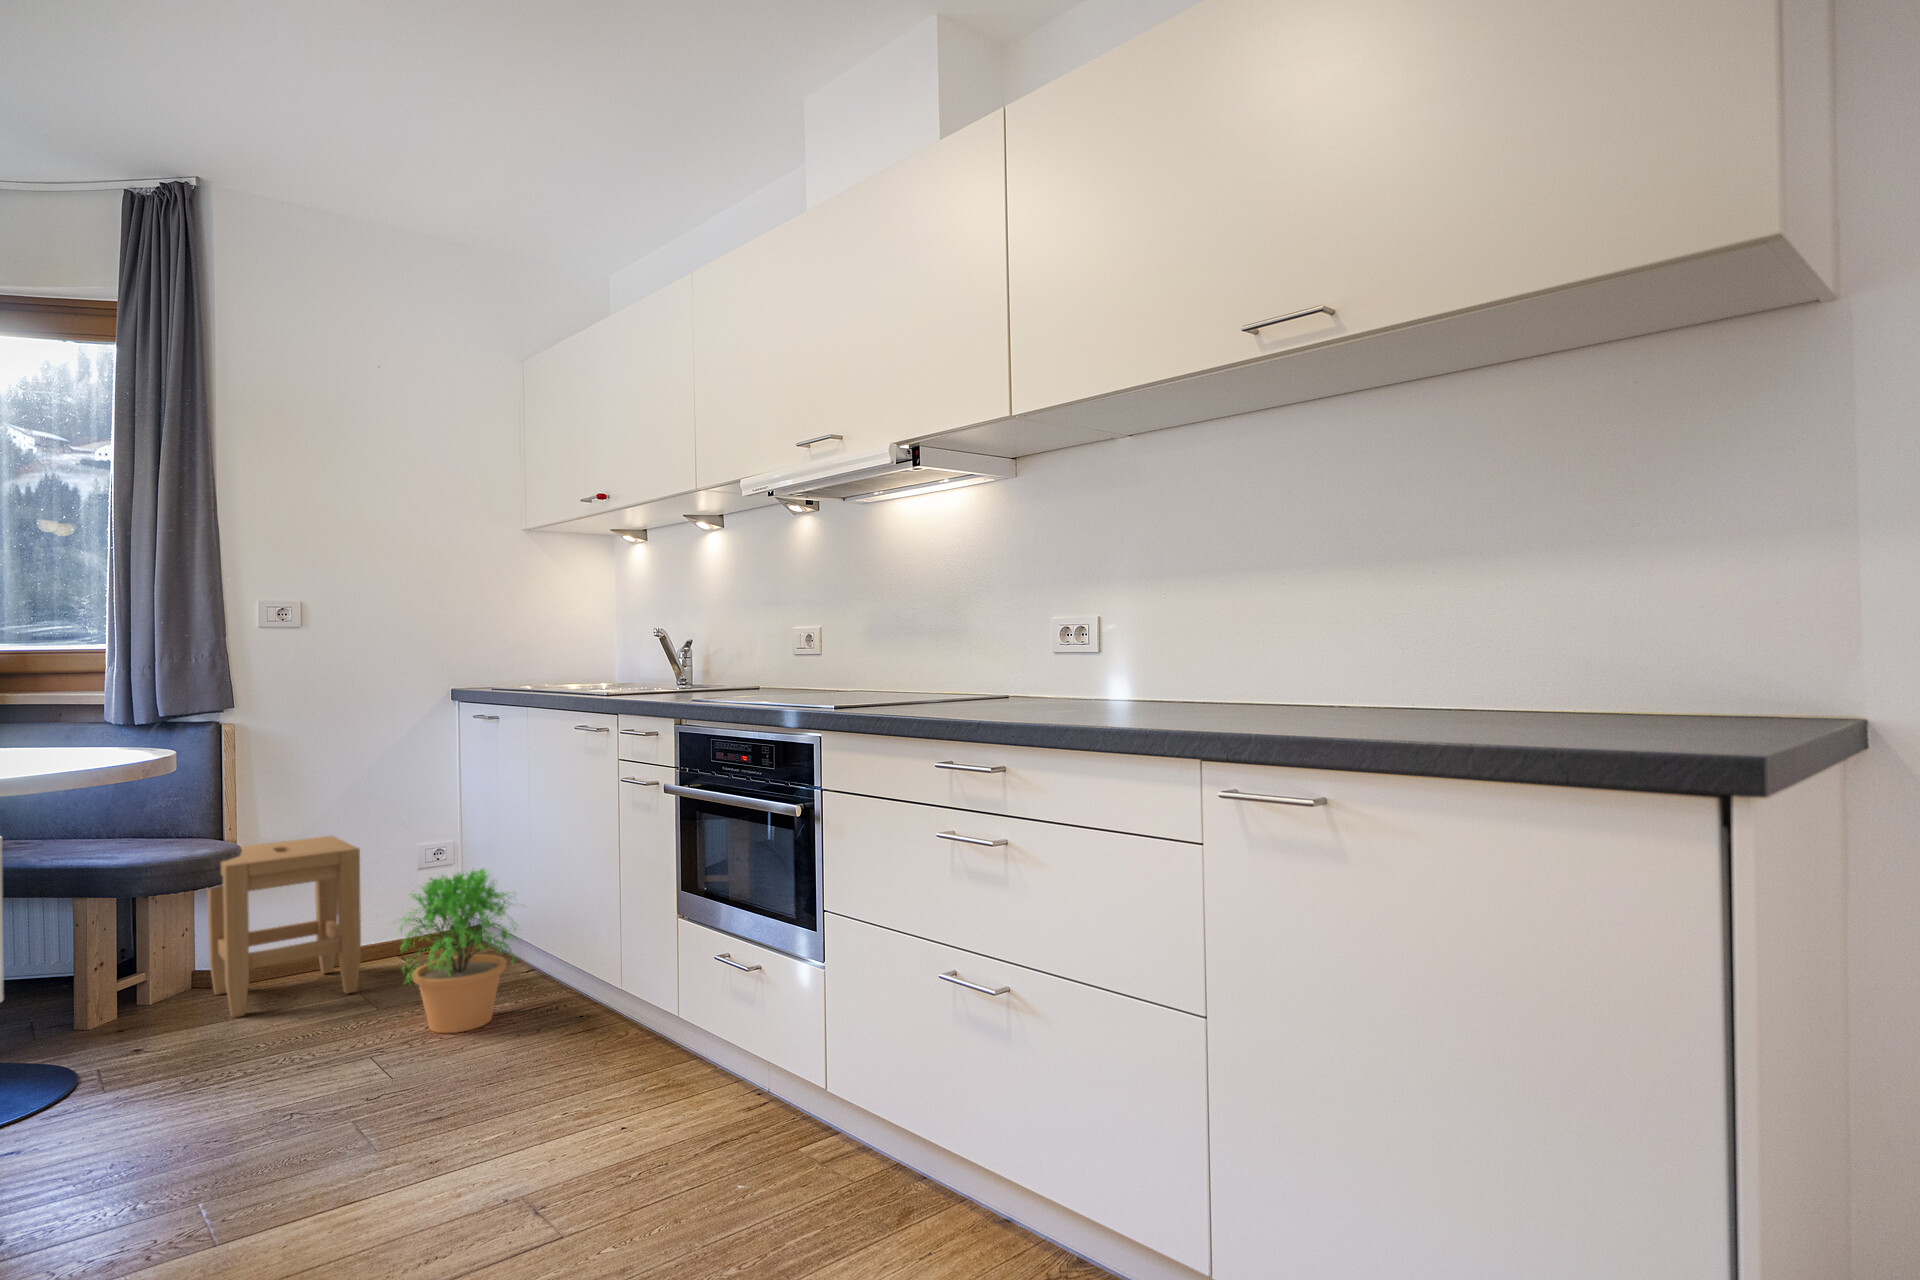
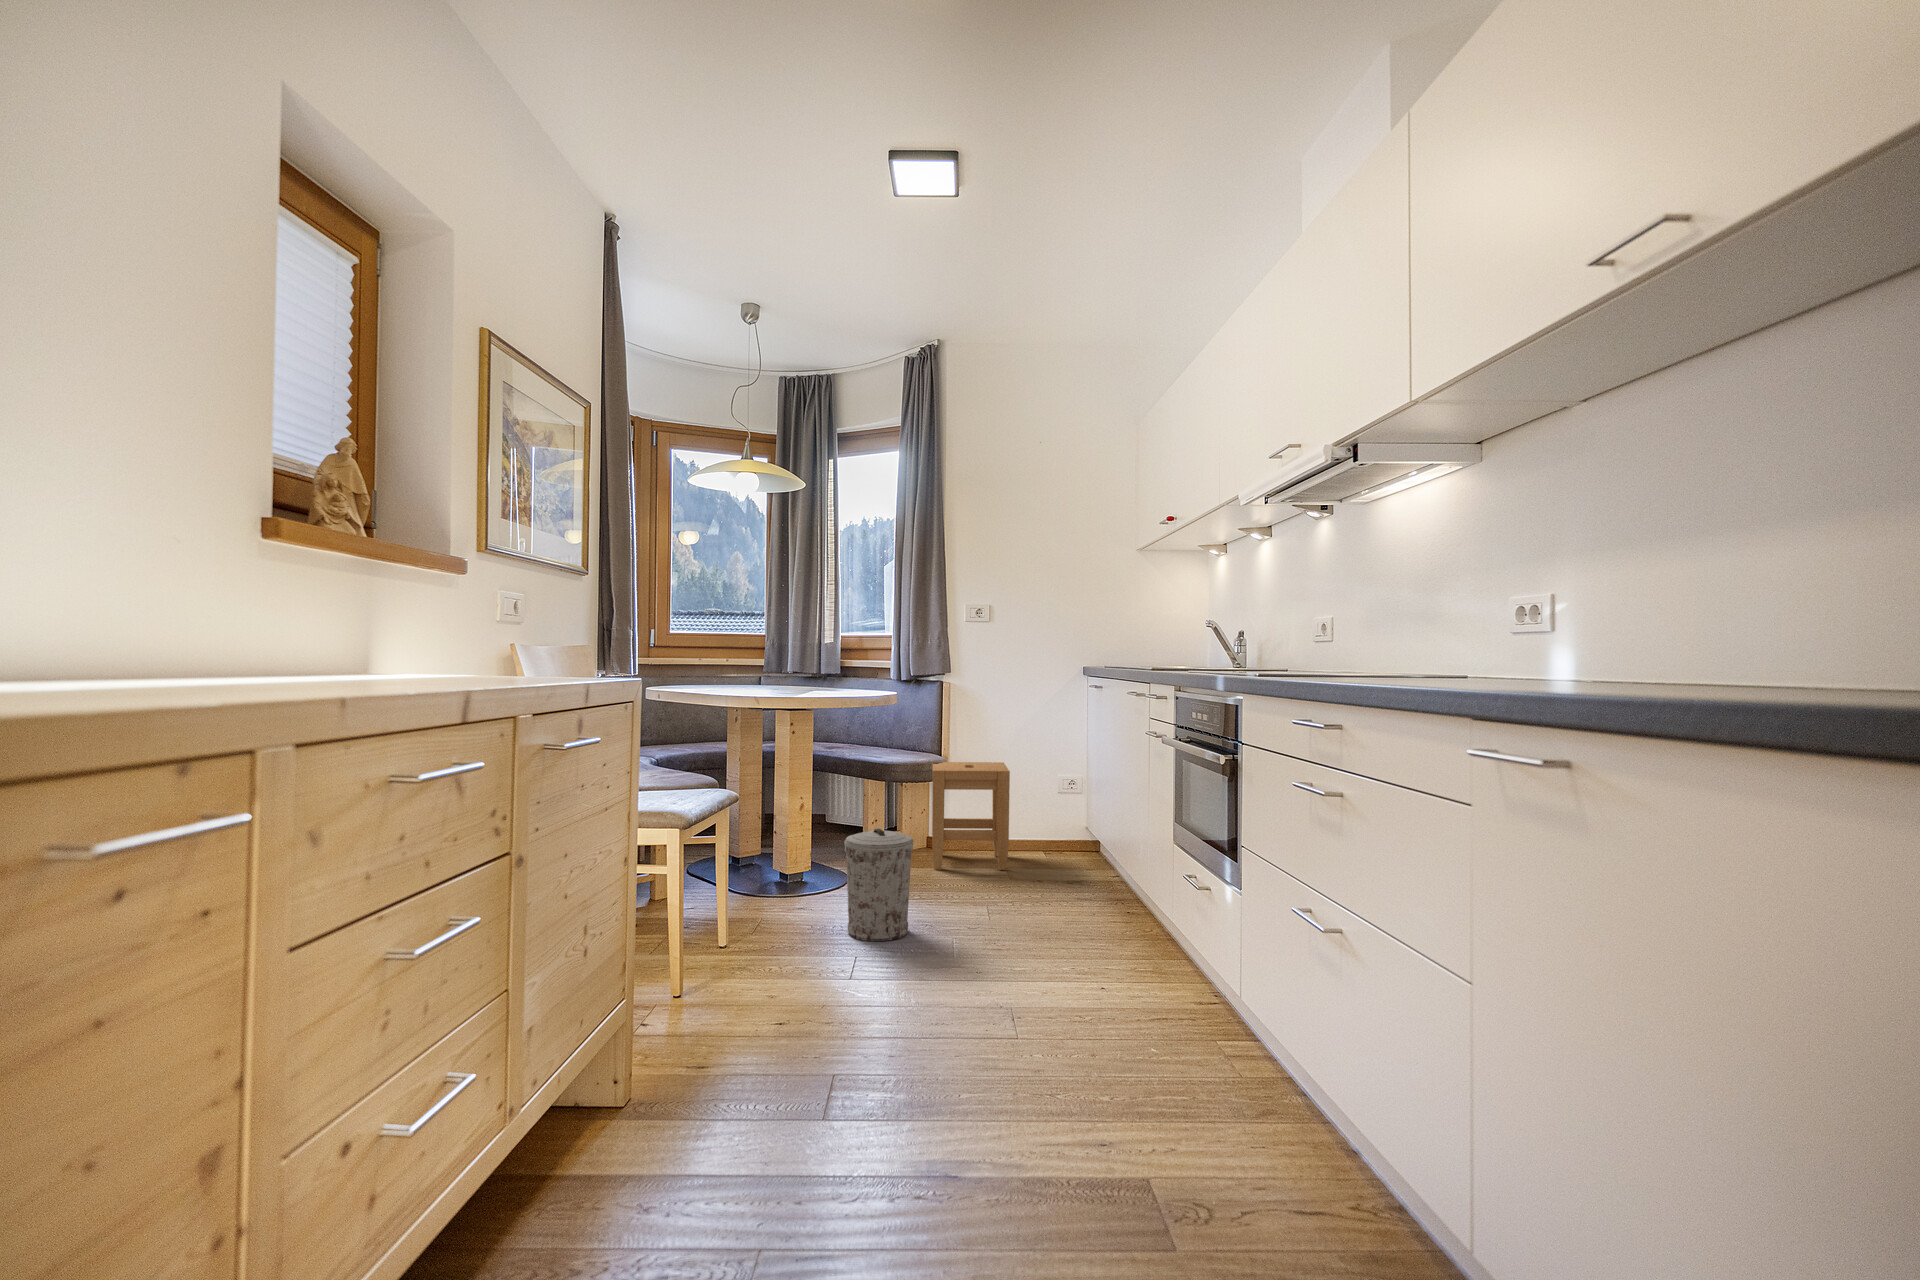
potted plant: present [400,868,516,1033] -> none [1006,789,1100,907]
trash can: none [130,981,268,1174] -> present [844,829,913,941]

